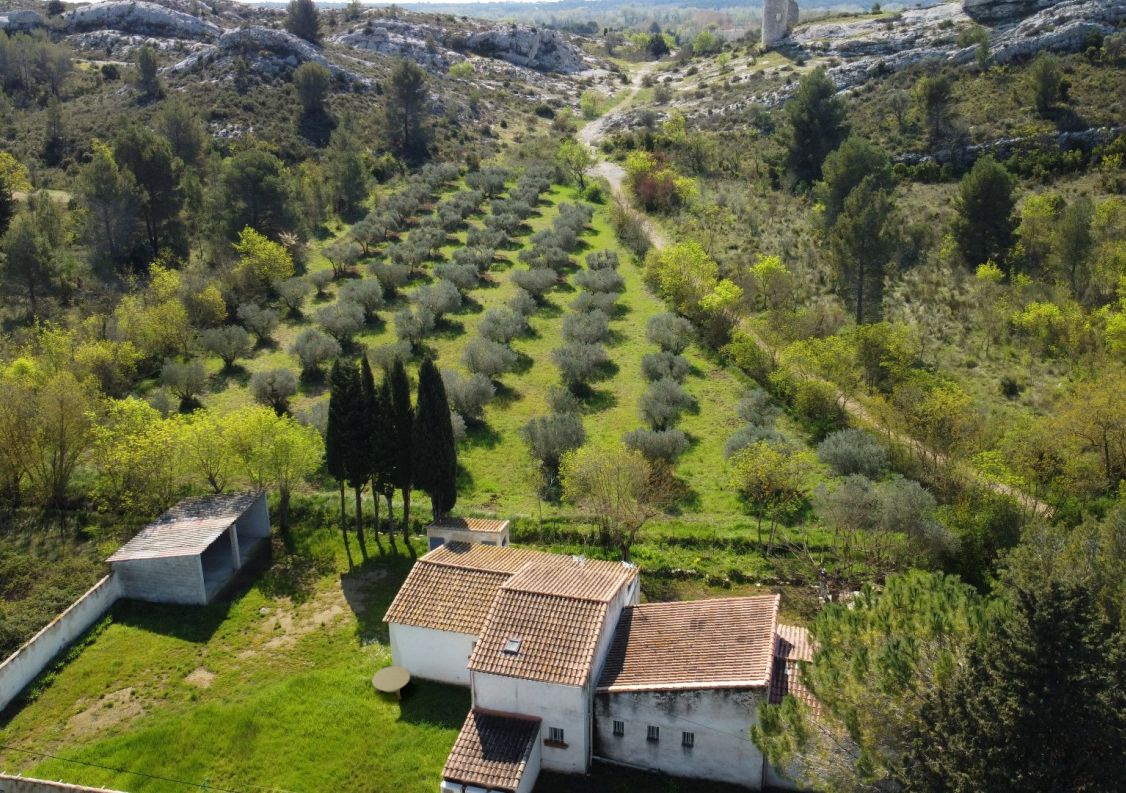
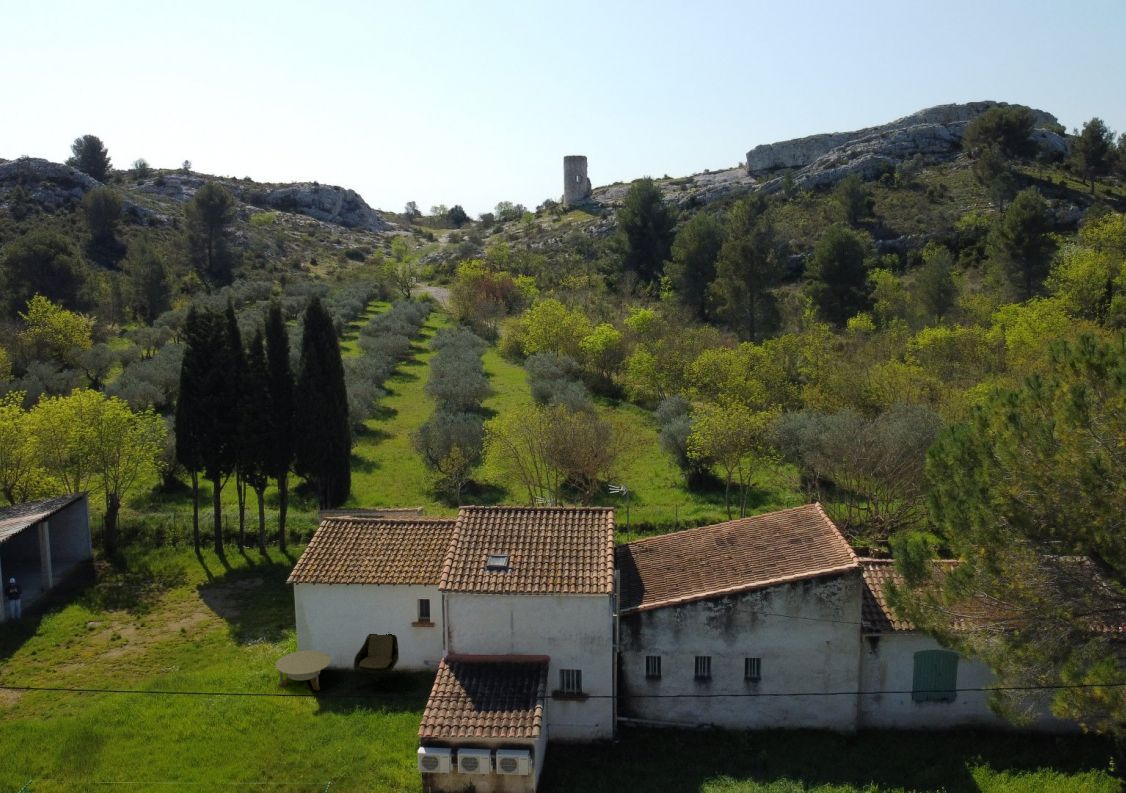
lounge chair: none [422,662,457,706] -> present [353,632,400,691]

